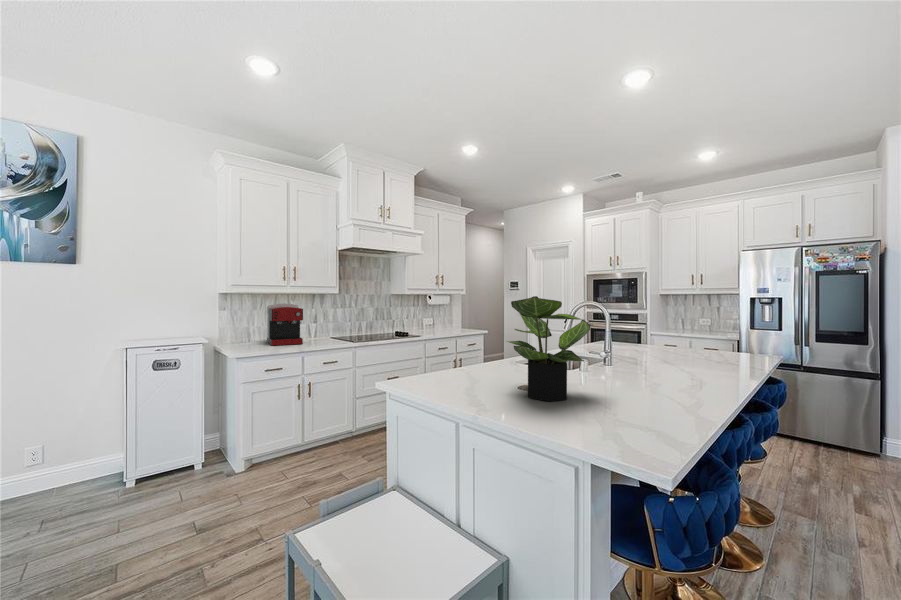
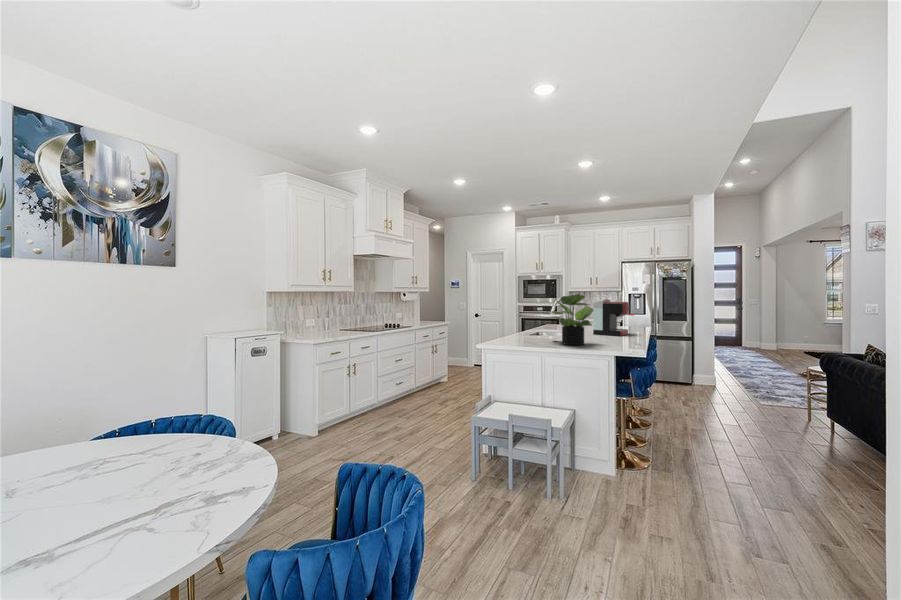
coffee maker: present [267,303,303,346] -> present [593,299,634,336]

